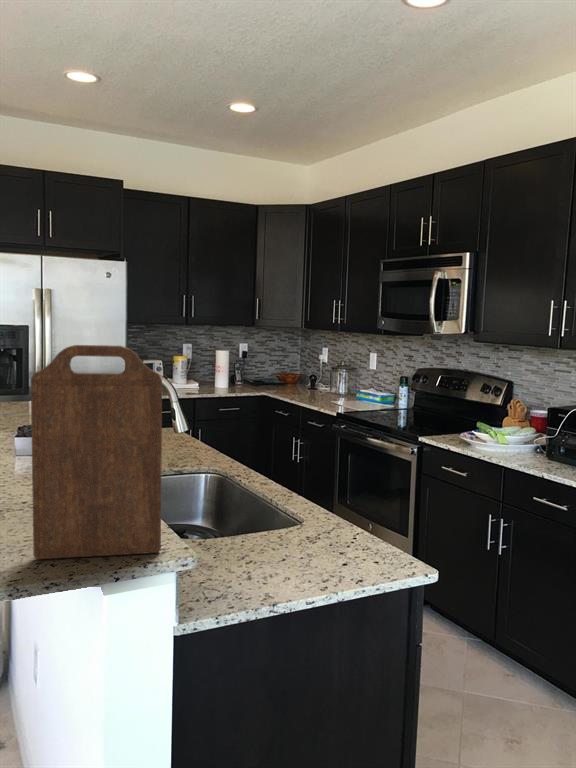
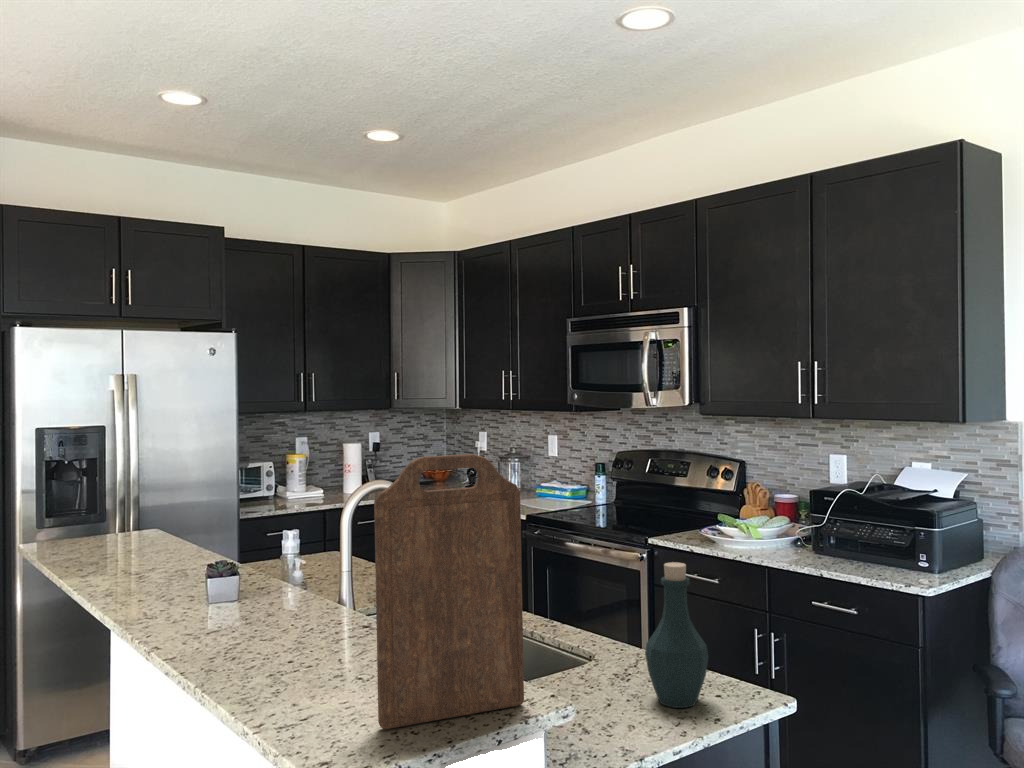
bottle: none [321,452,370,570] -> present [645,562,709,708]

